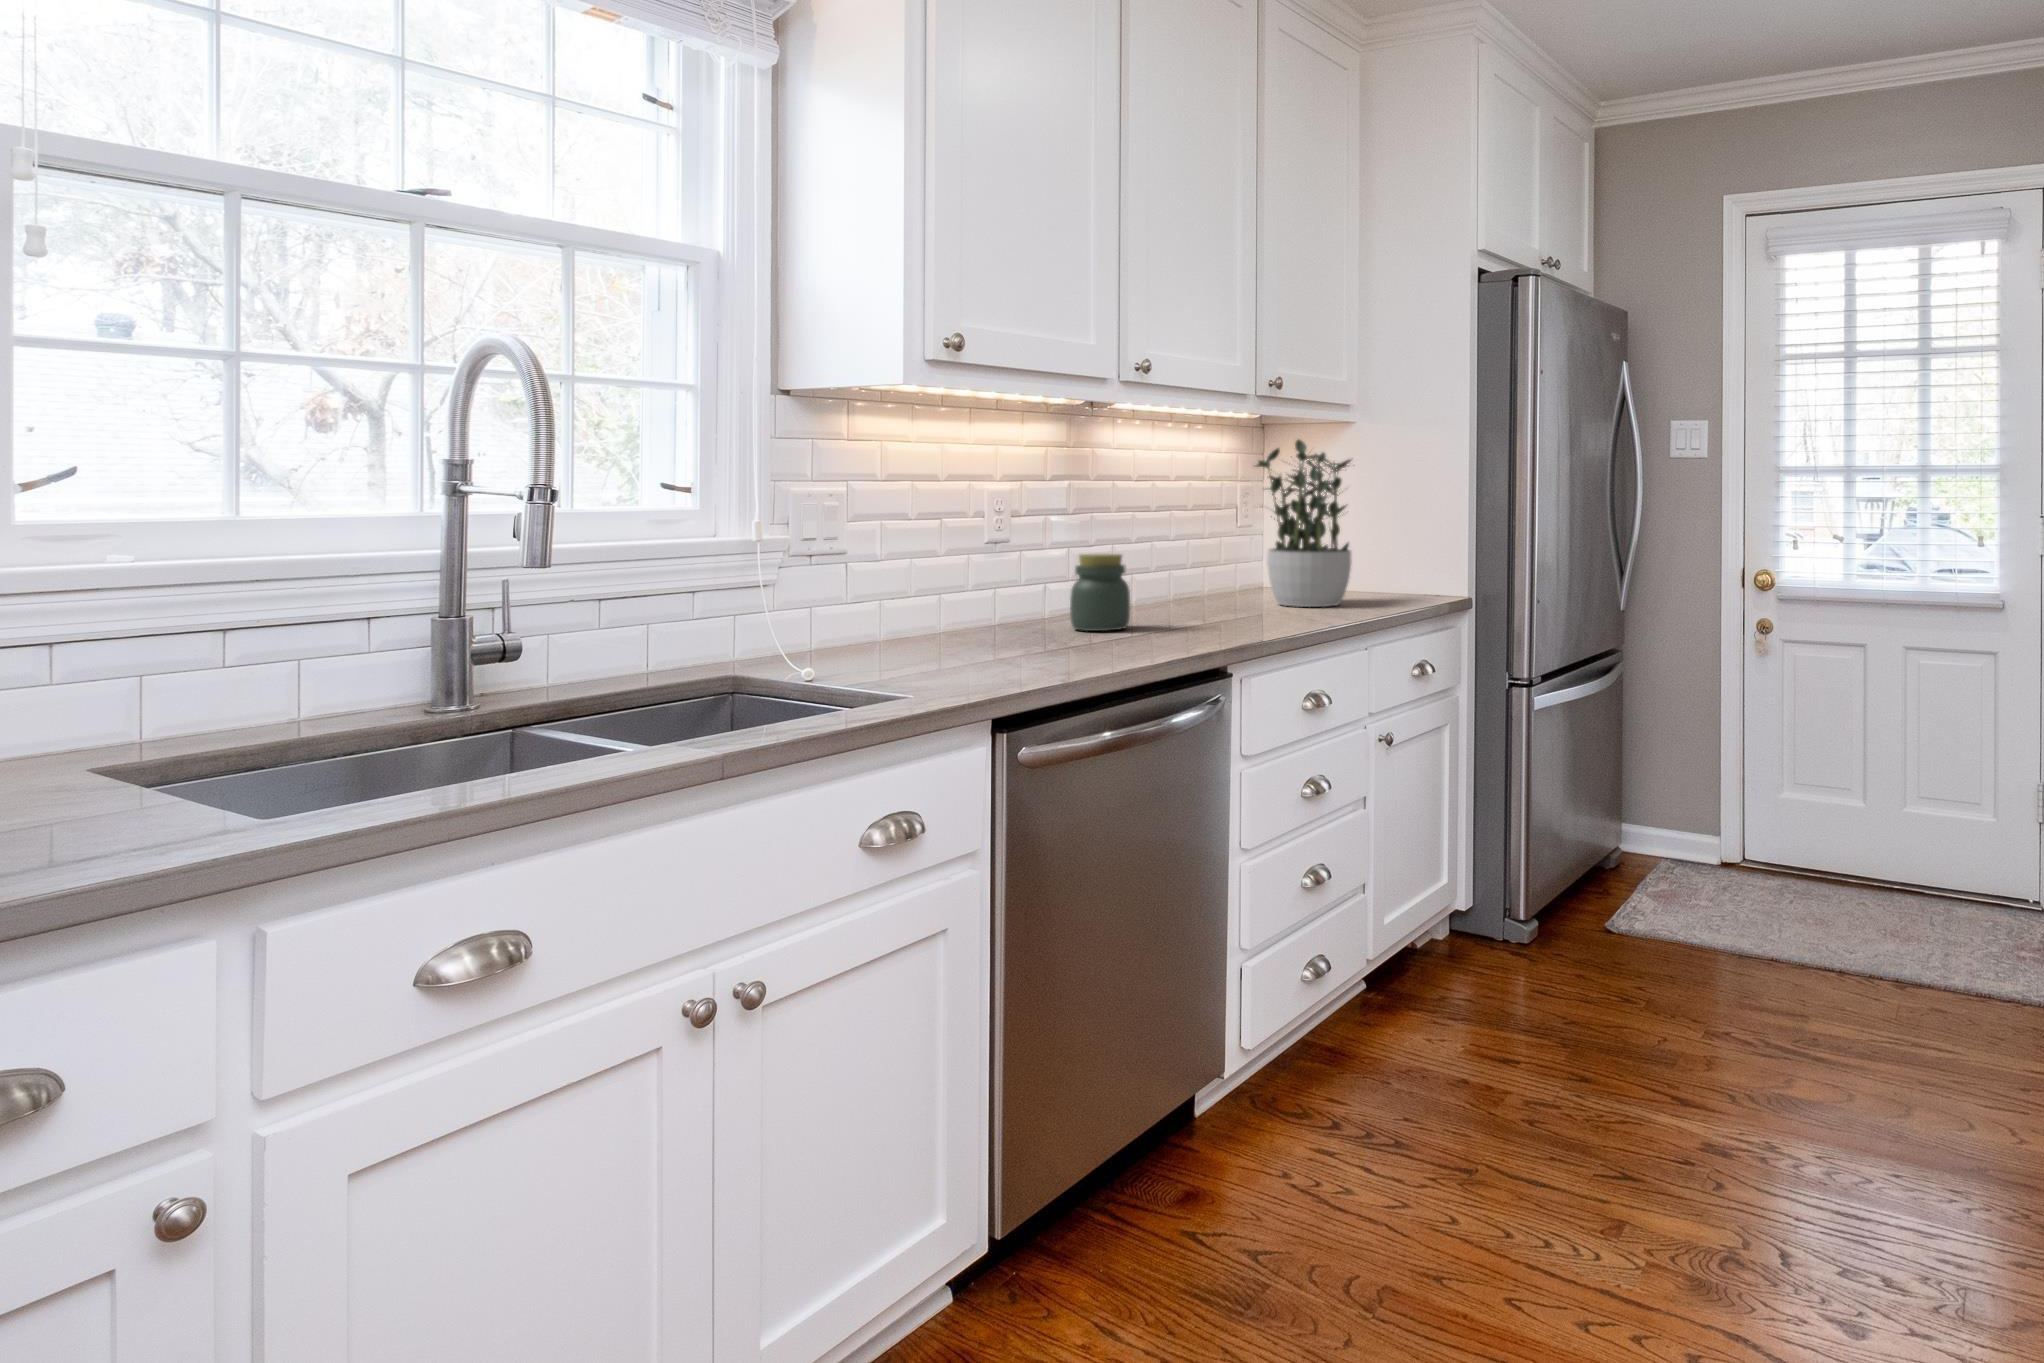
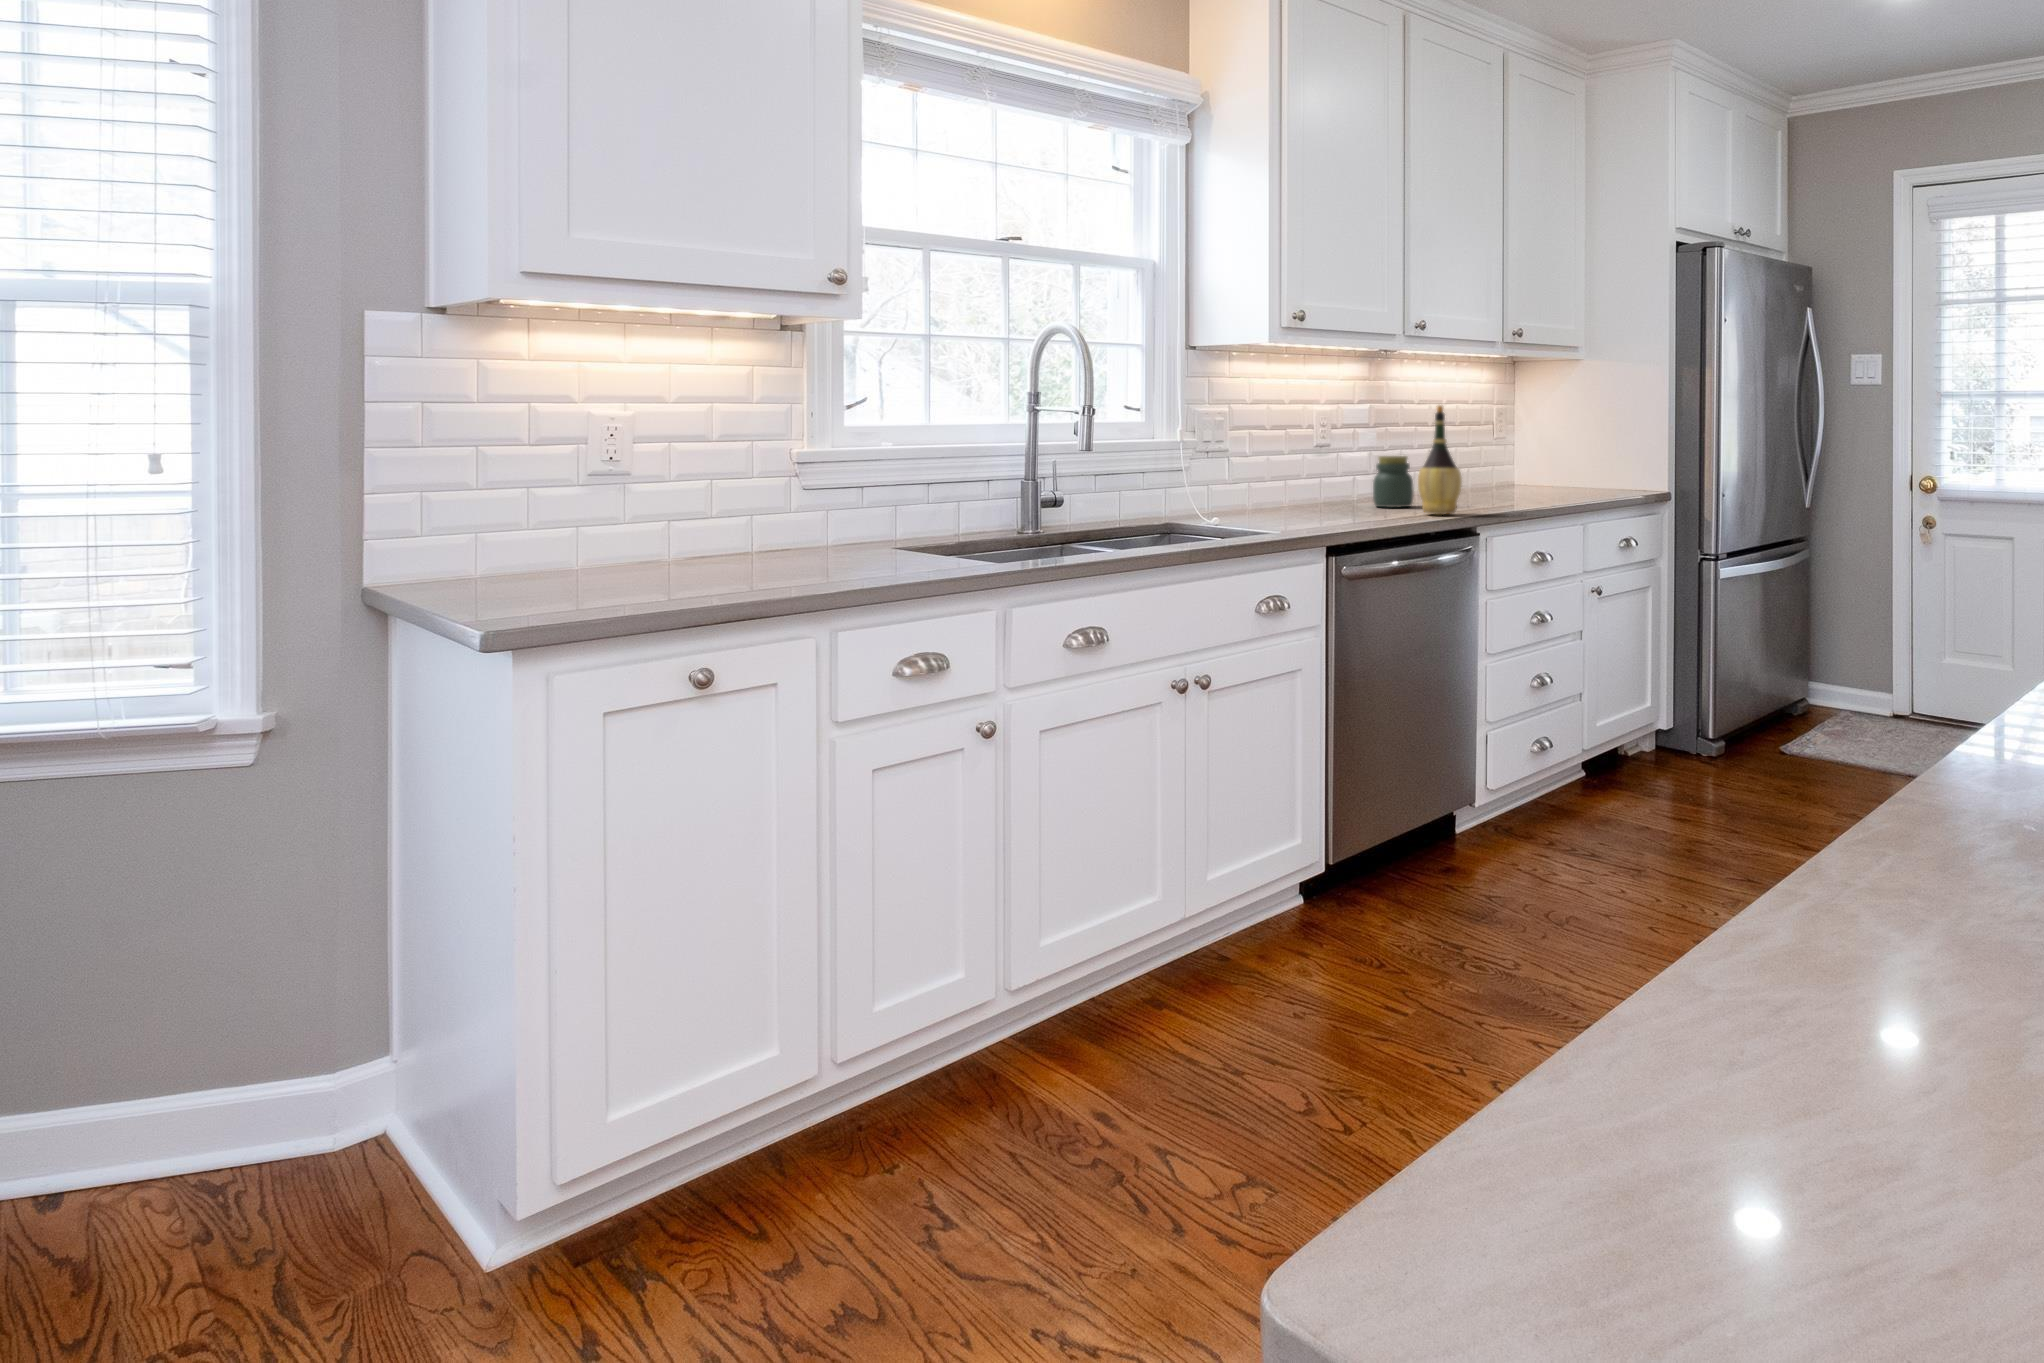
potted plant: present [1256,439,1352,607] -> none [1502,375,1580,498]
wine bottle: none [1139,482,1205,646] -> present [1418,405,1462,515]

